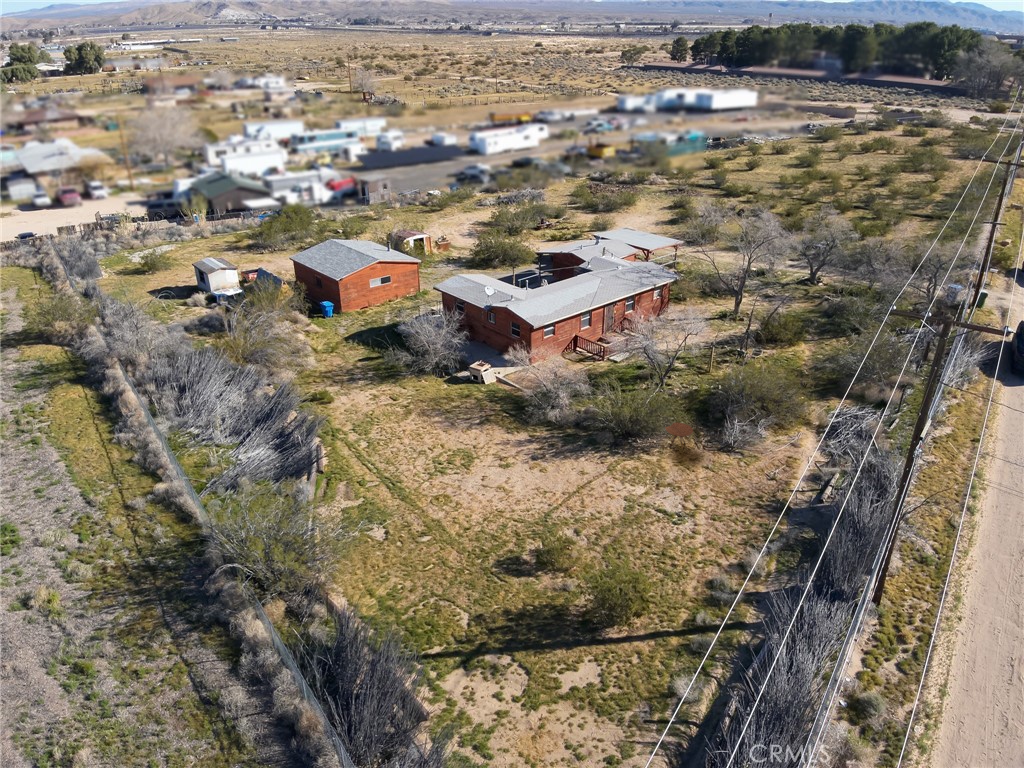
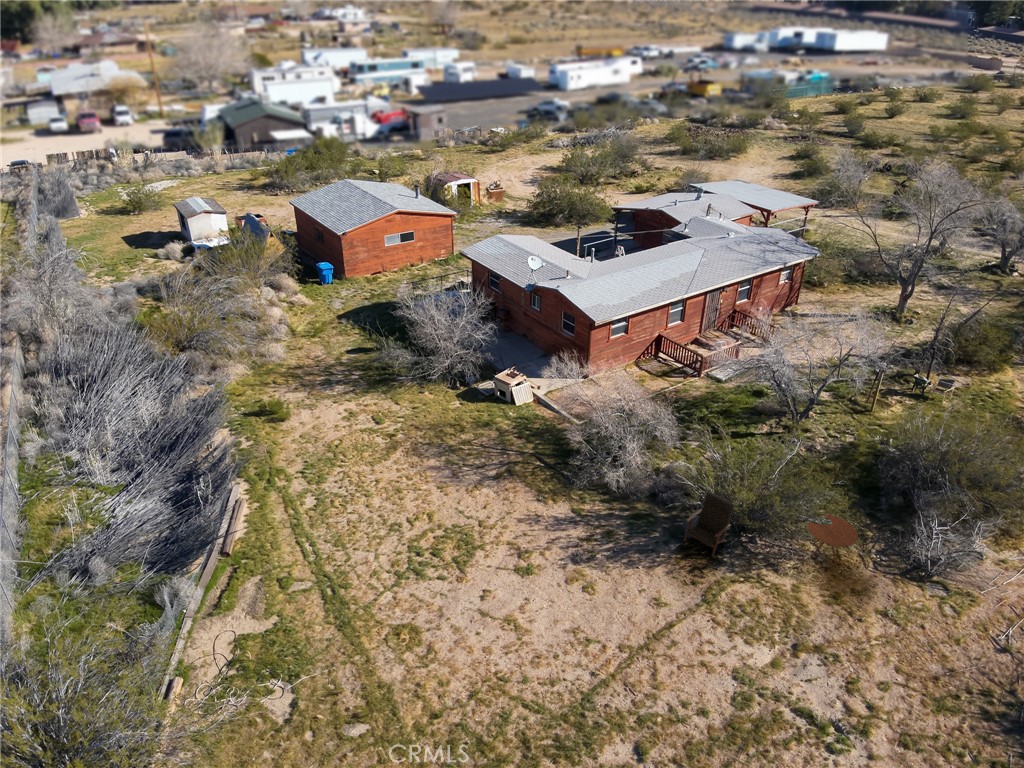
lounge chair: none [596,414,623,452] -> present [684,491,734,557]

